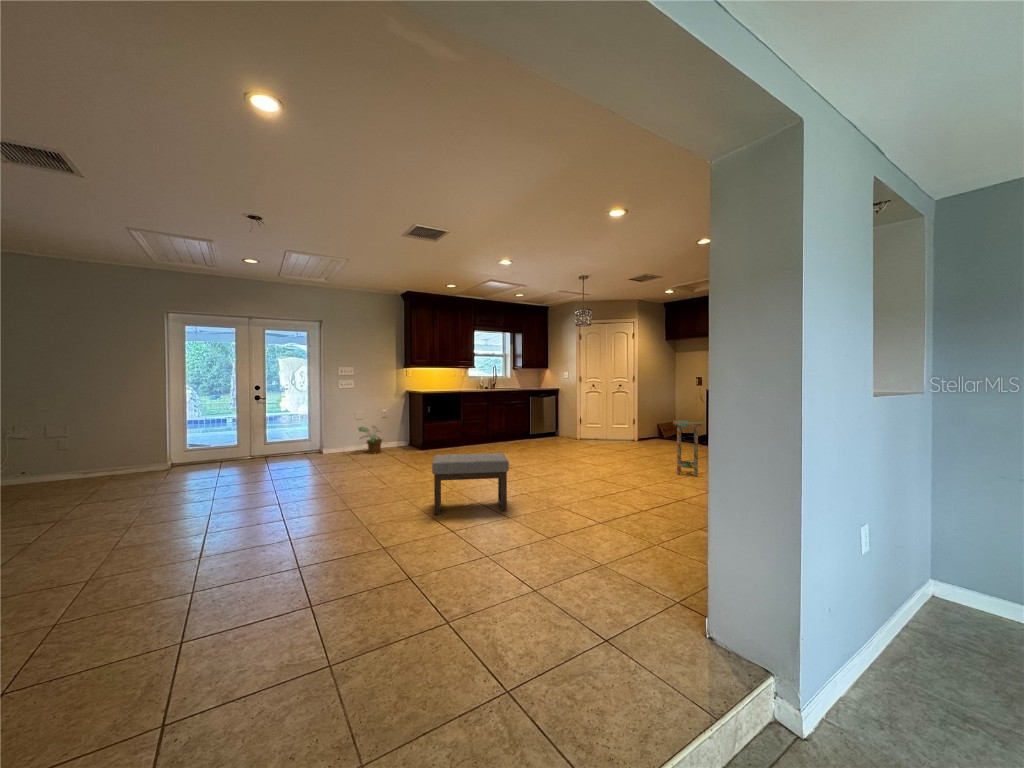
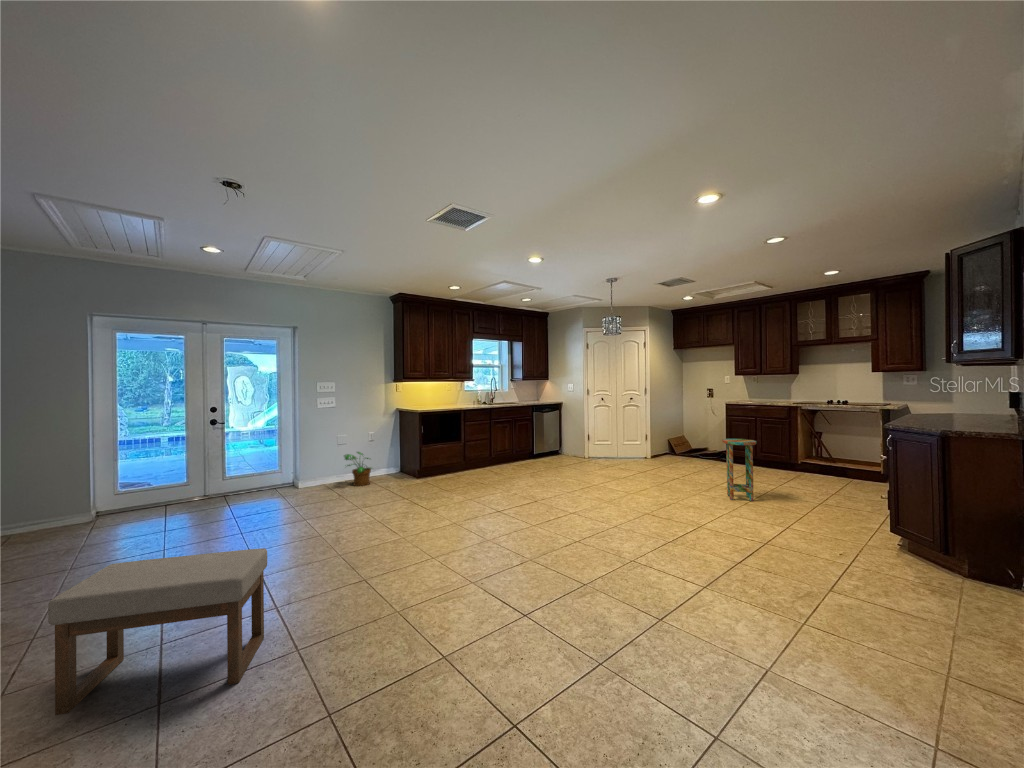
ottoman: present [432,453,509,515] -> present [48,548,267,715]

